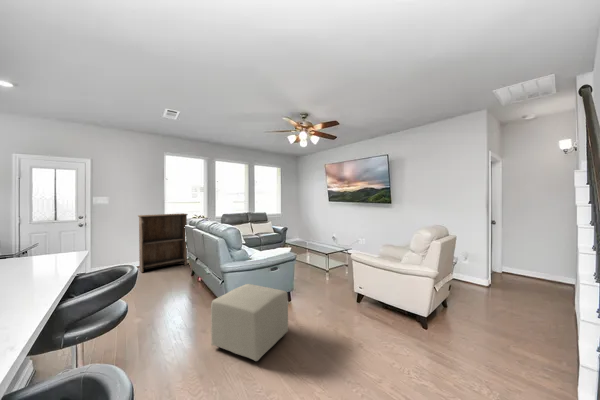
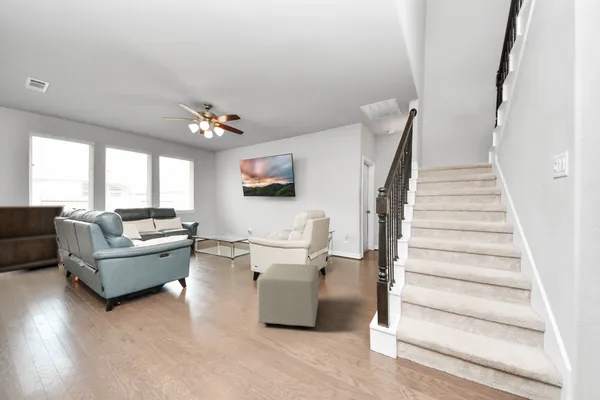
ottoman: present [211,284,288,361] -> present [257,264,319,327]

